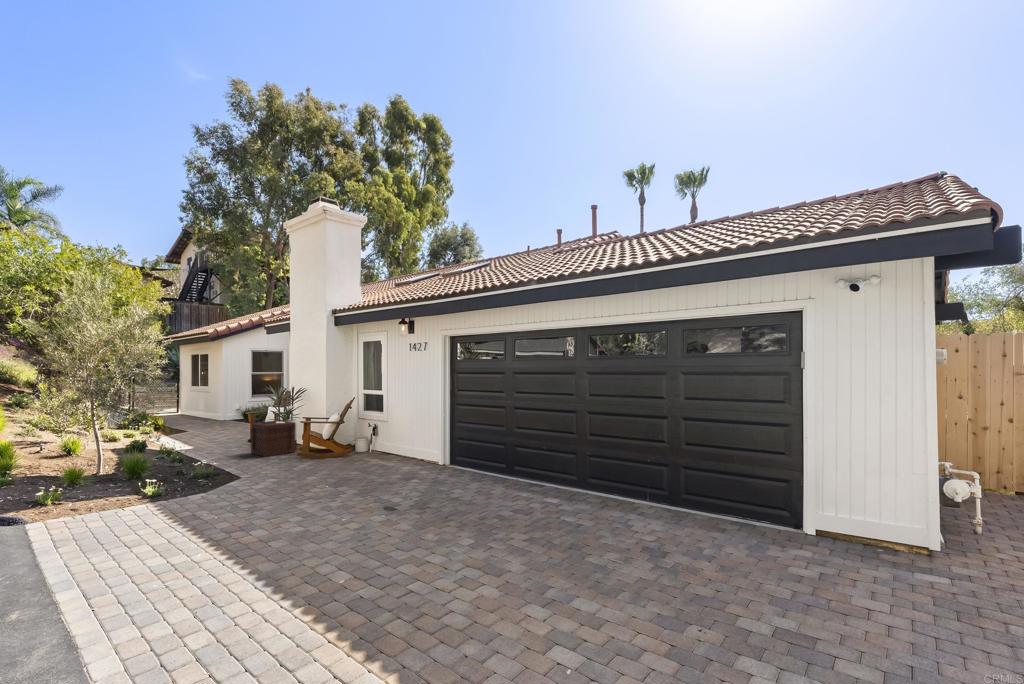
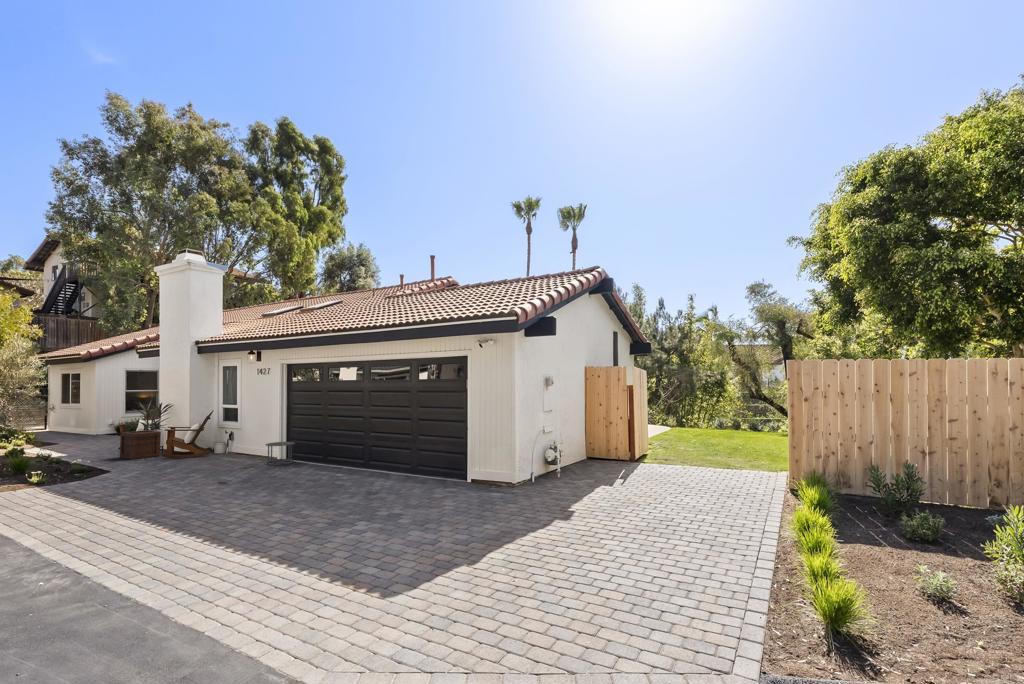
side table: none [427,439,464,471] -> present [265,442,295,465]

